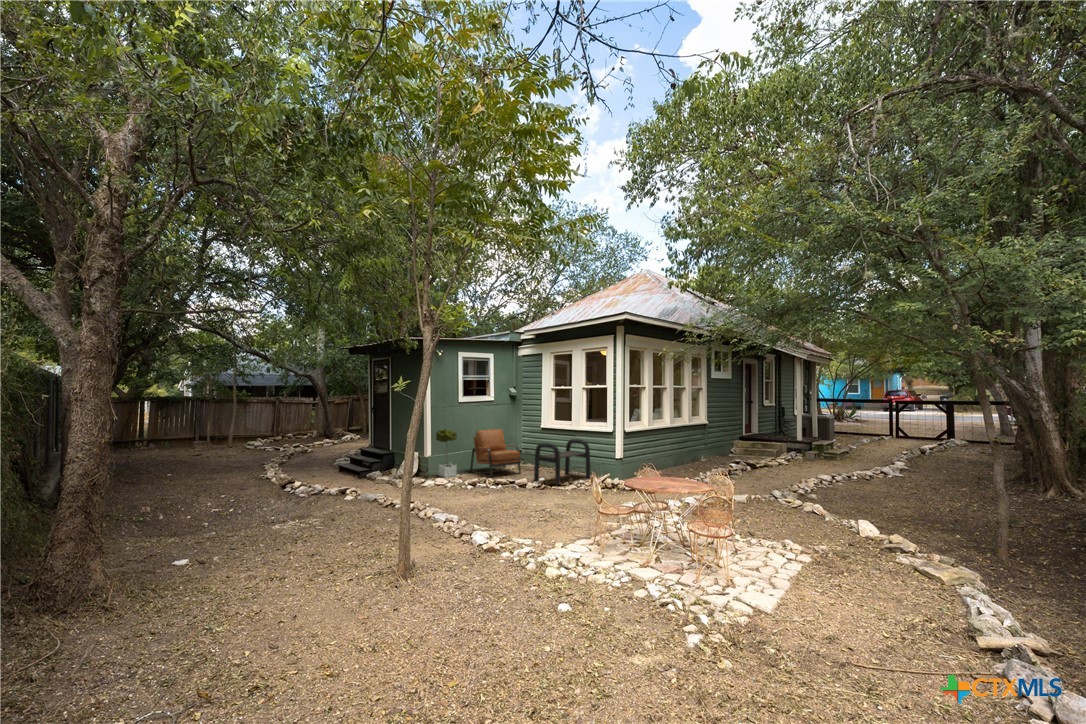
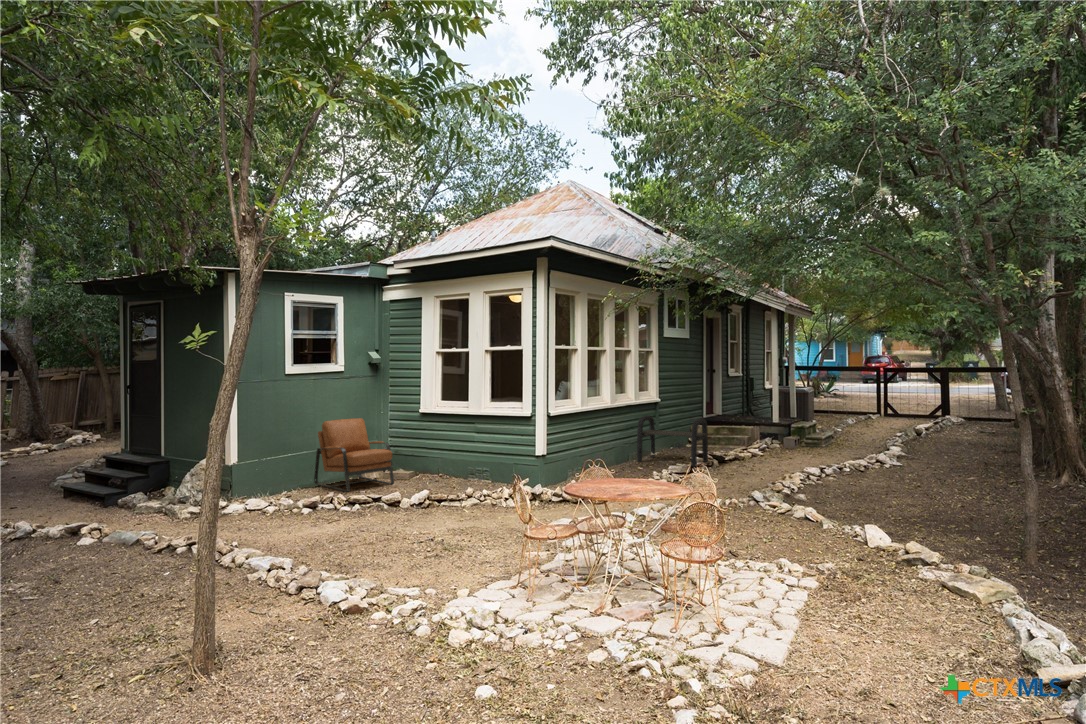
potted tree: present [436,429,457,477] -> none [257,420,292,495]
bench: present [534,439,591,485] -> present [637,415,708,467]

